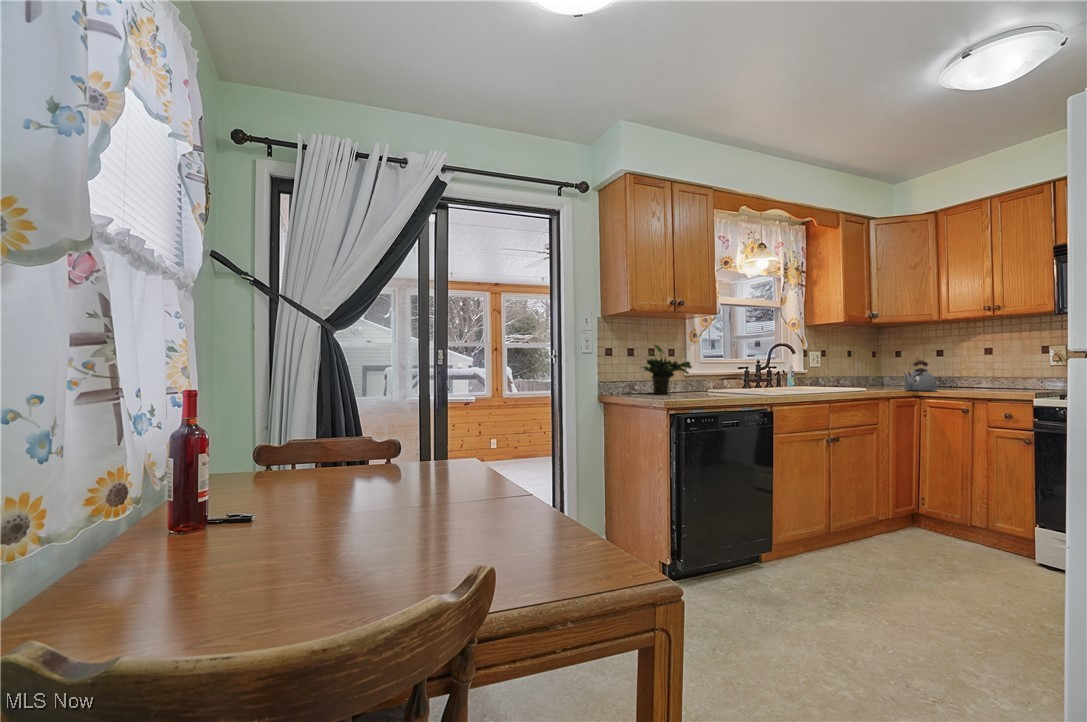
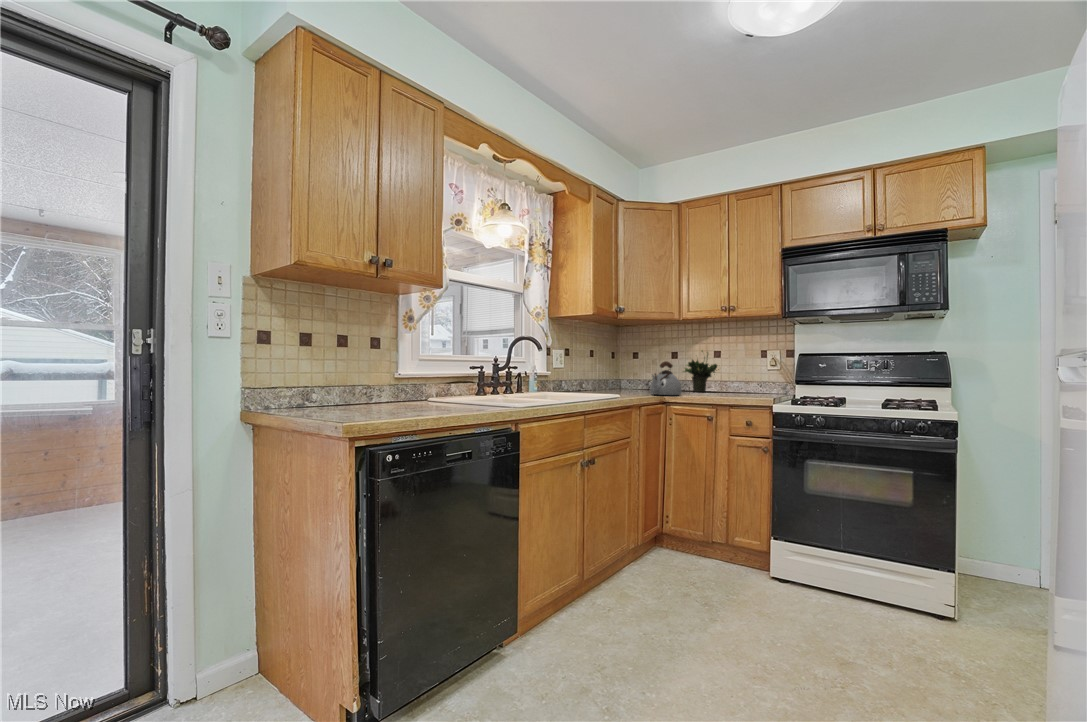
potted plant: present [642,345,692,394] -> present [683,351,717,392]

